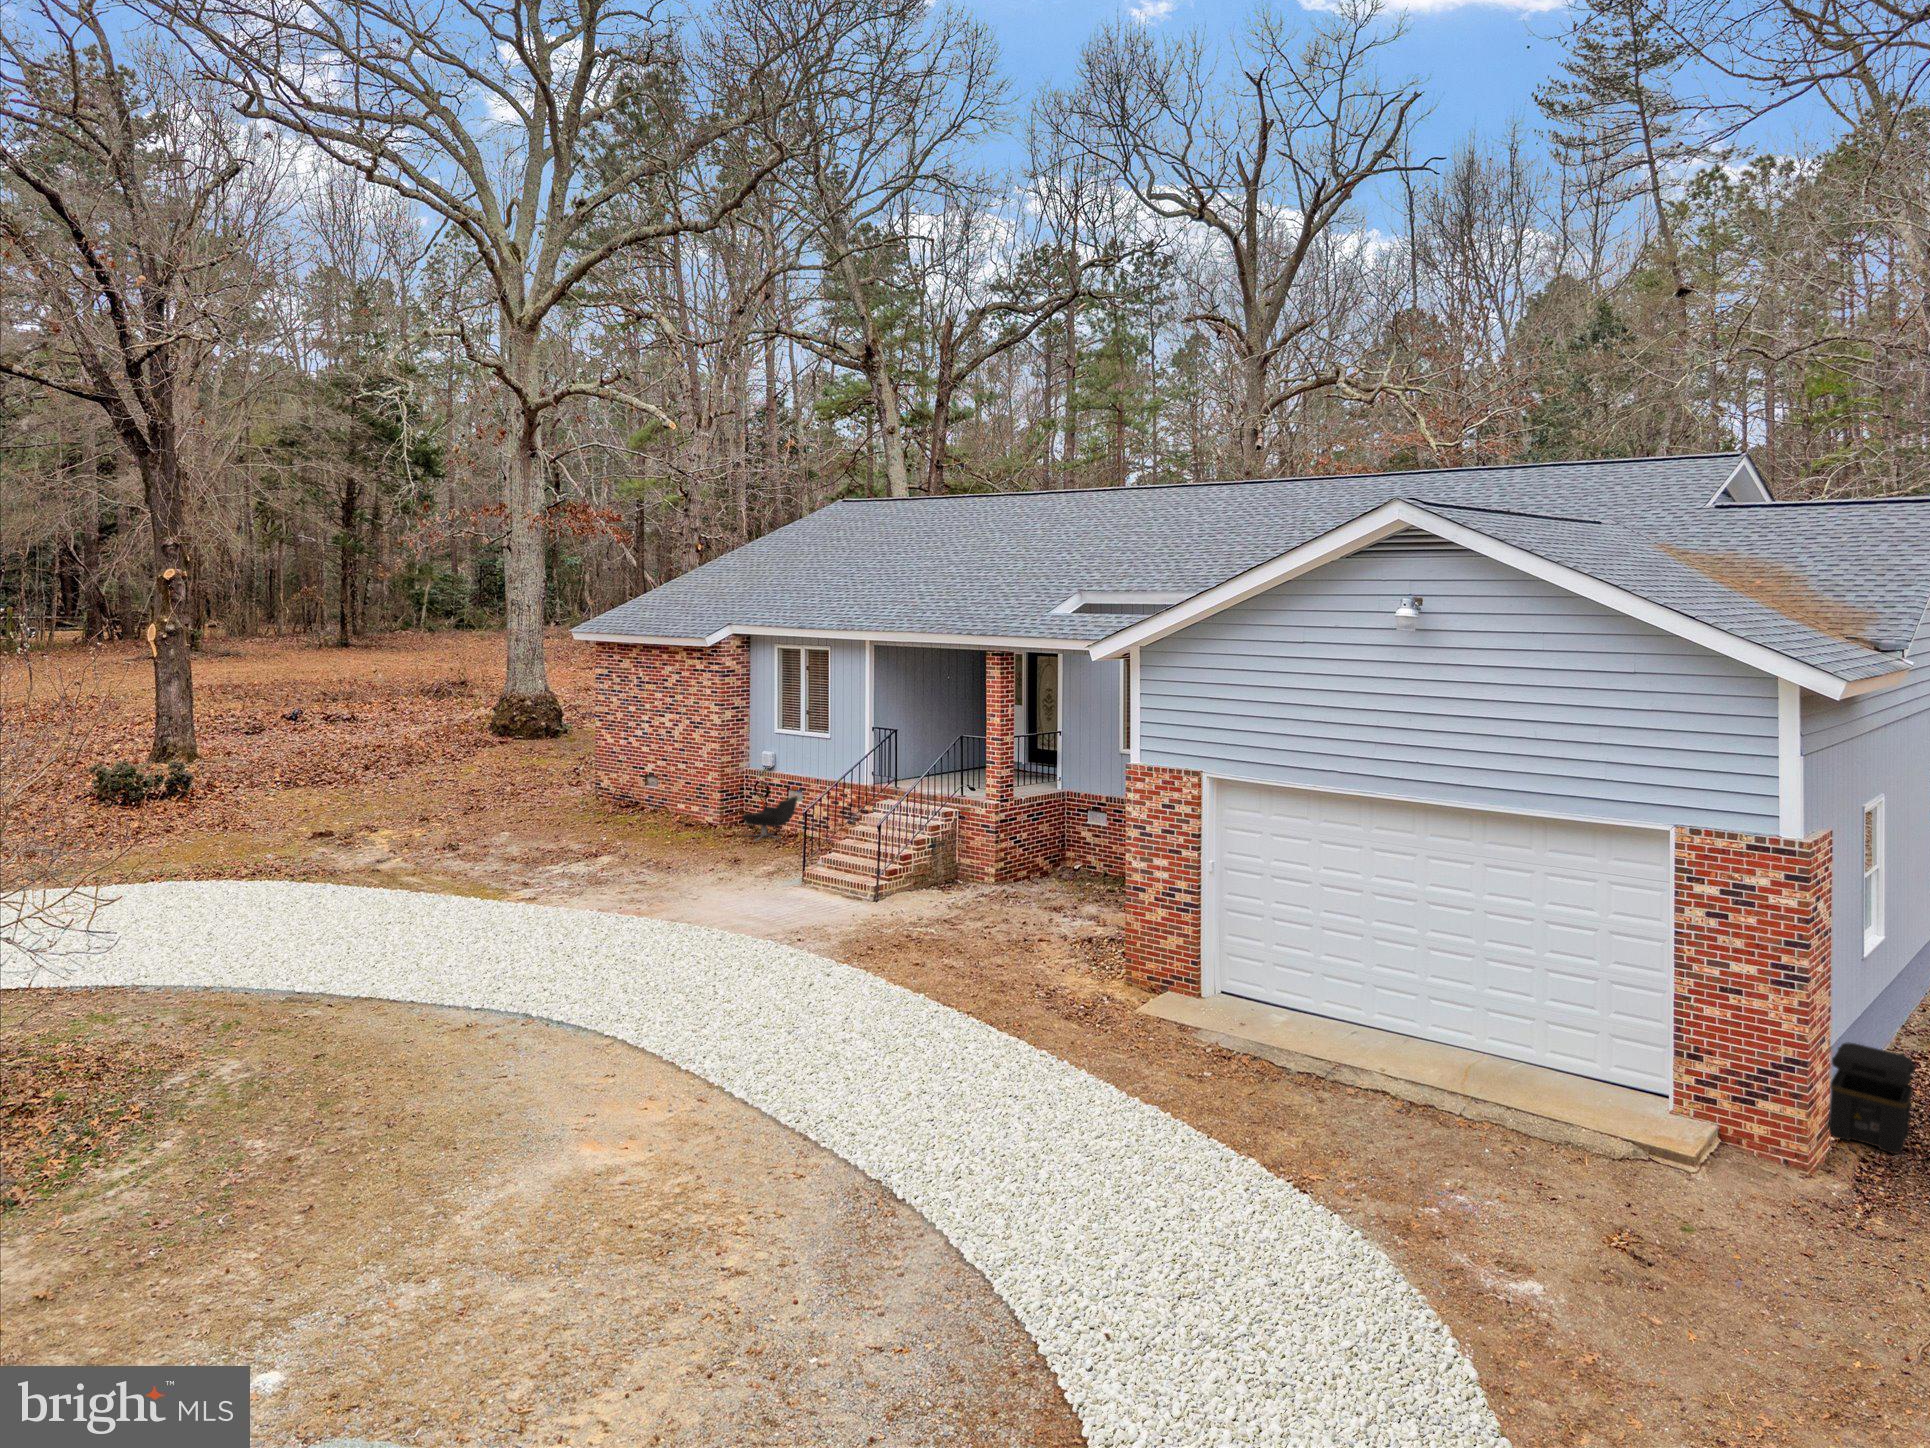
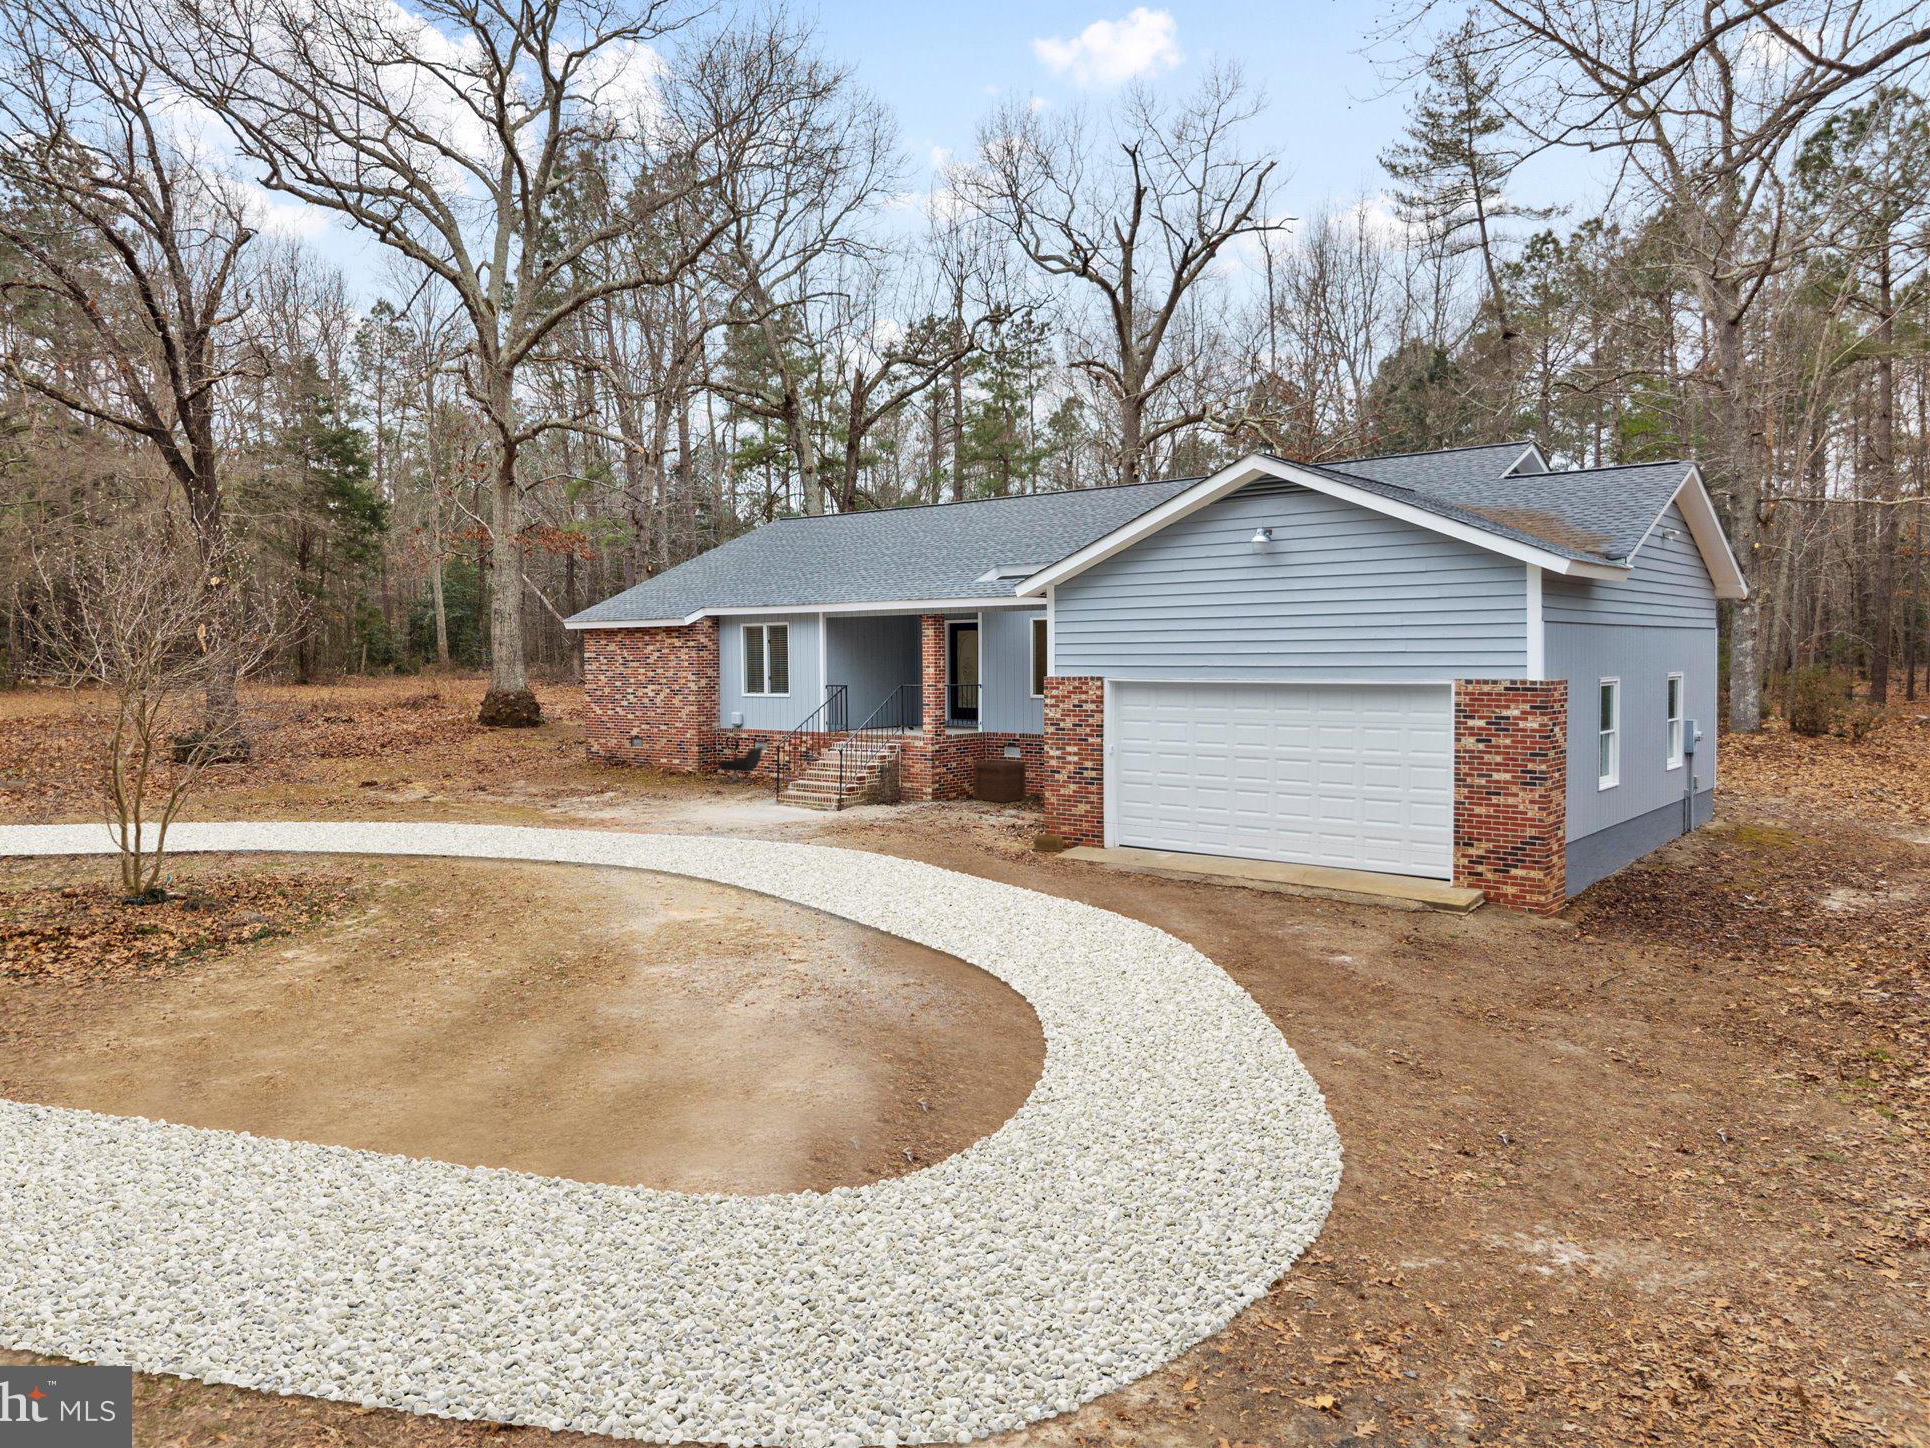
wooden crate: none [1045,827,1110,886] -> present [974,759,1026,803]
woven basket: none [1108,945,1147,997] -> present [1034,815,1063,851]
toolbox: present [1829,1042,1915,1154] -> none [1573,839,1634,910]

